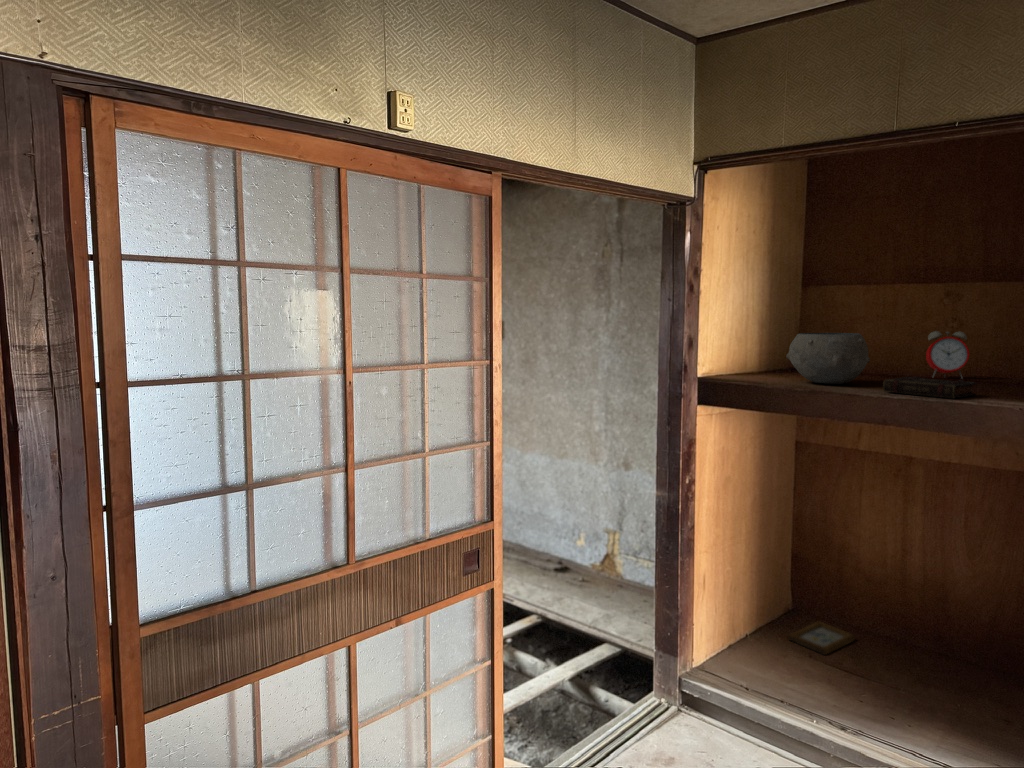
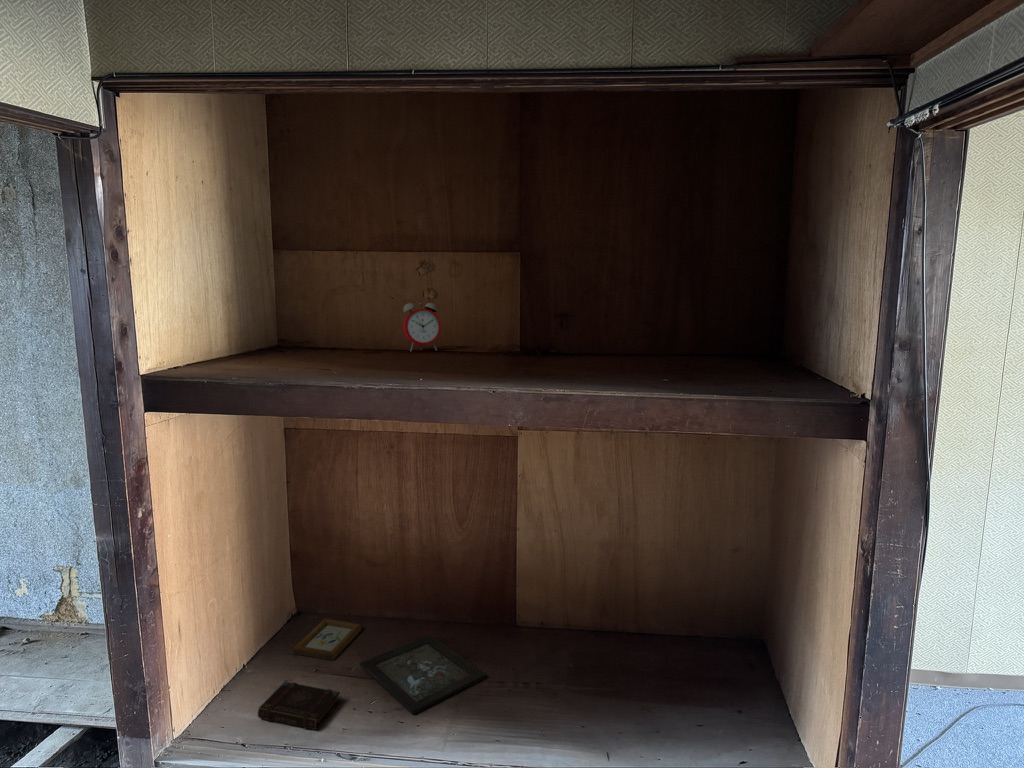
ceramic bowl: present [786,333,870,384] -> none [255,310,349,371]
book: present [883,377,976,398] -> present [258,682,340,730]
tray: none [851,664,991,720] -> present [360,635,486,715]

